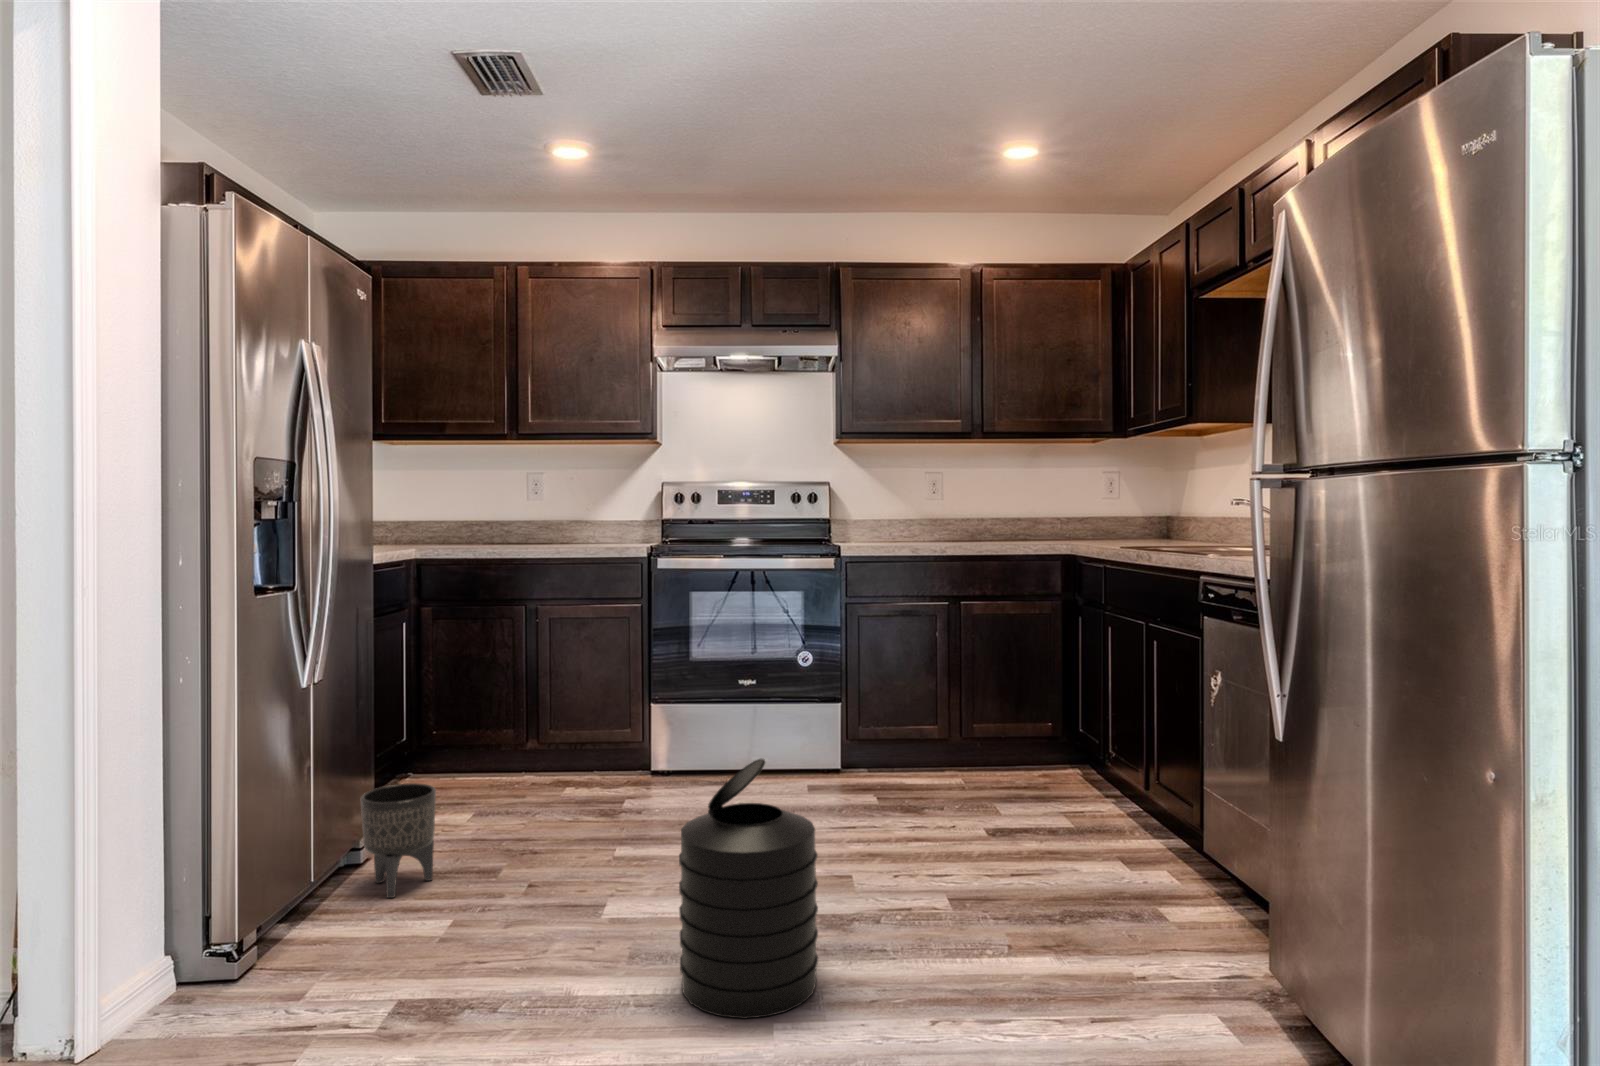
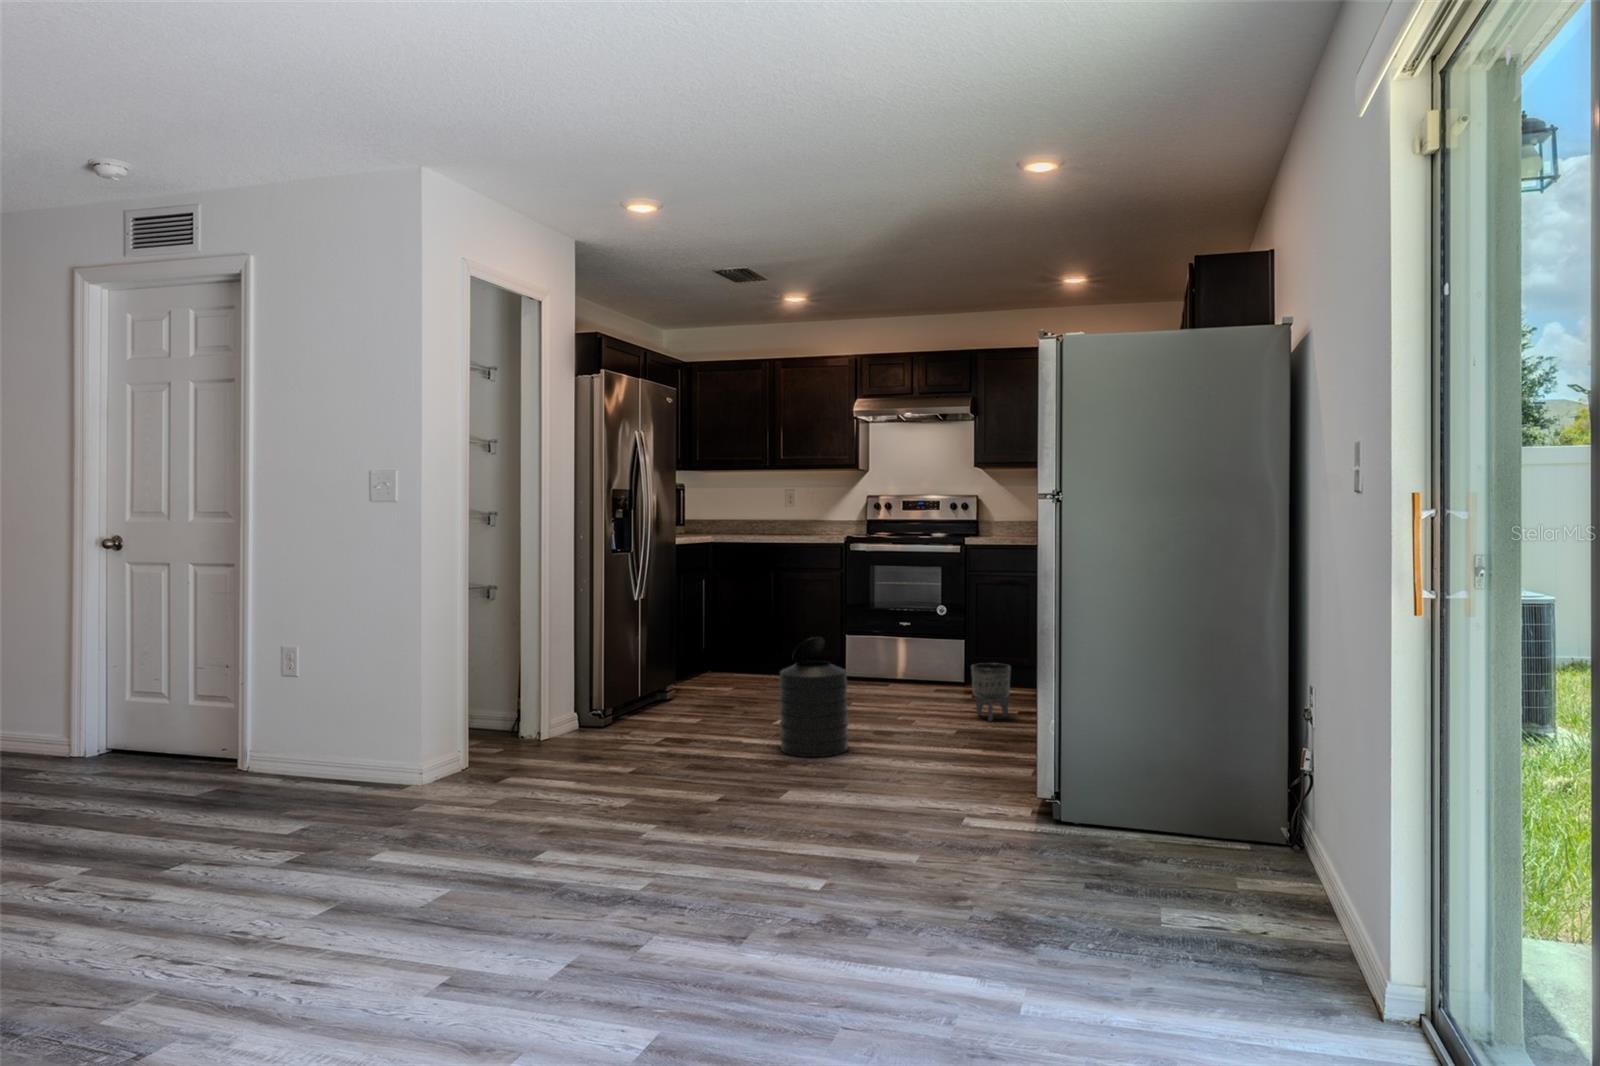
planter: present [361,783,436,898] -> present [971,663,1010,721]

